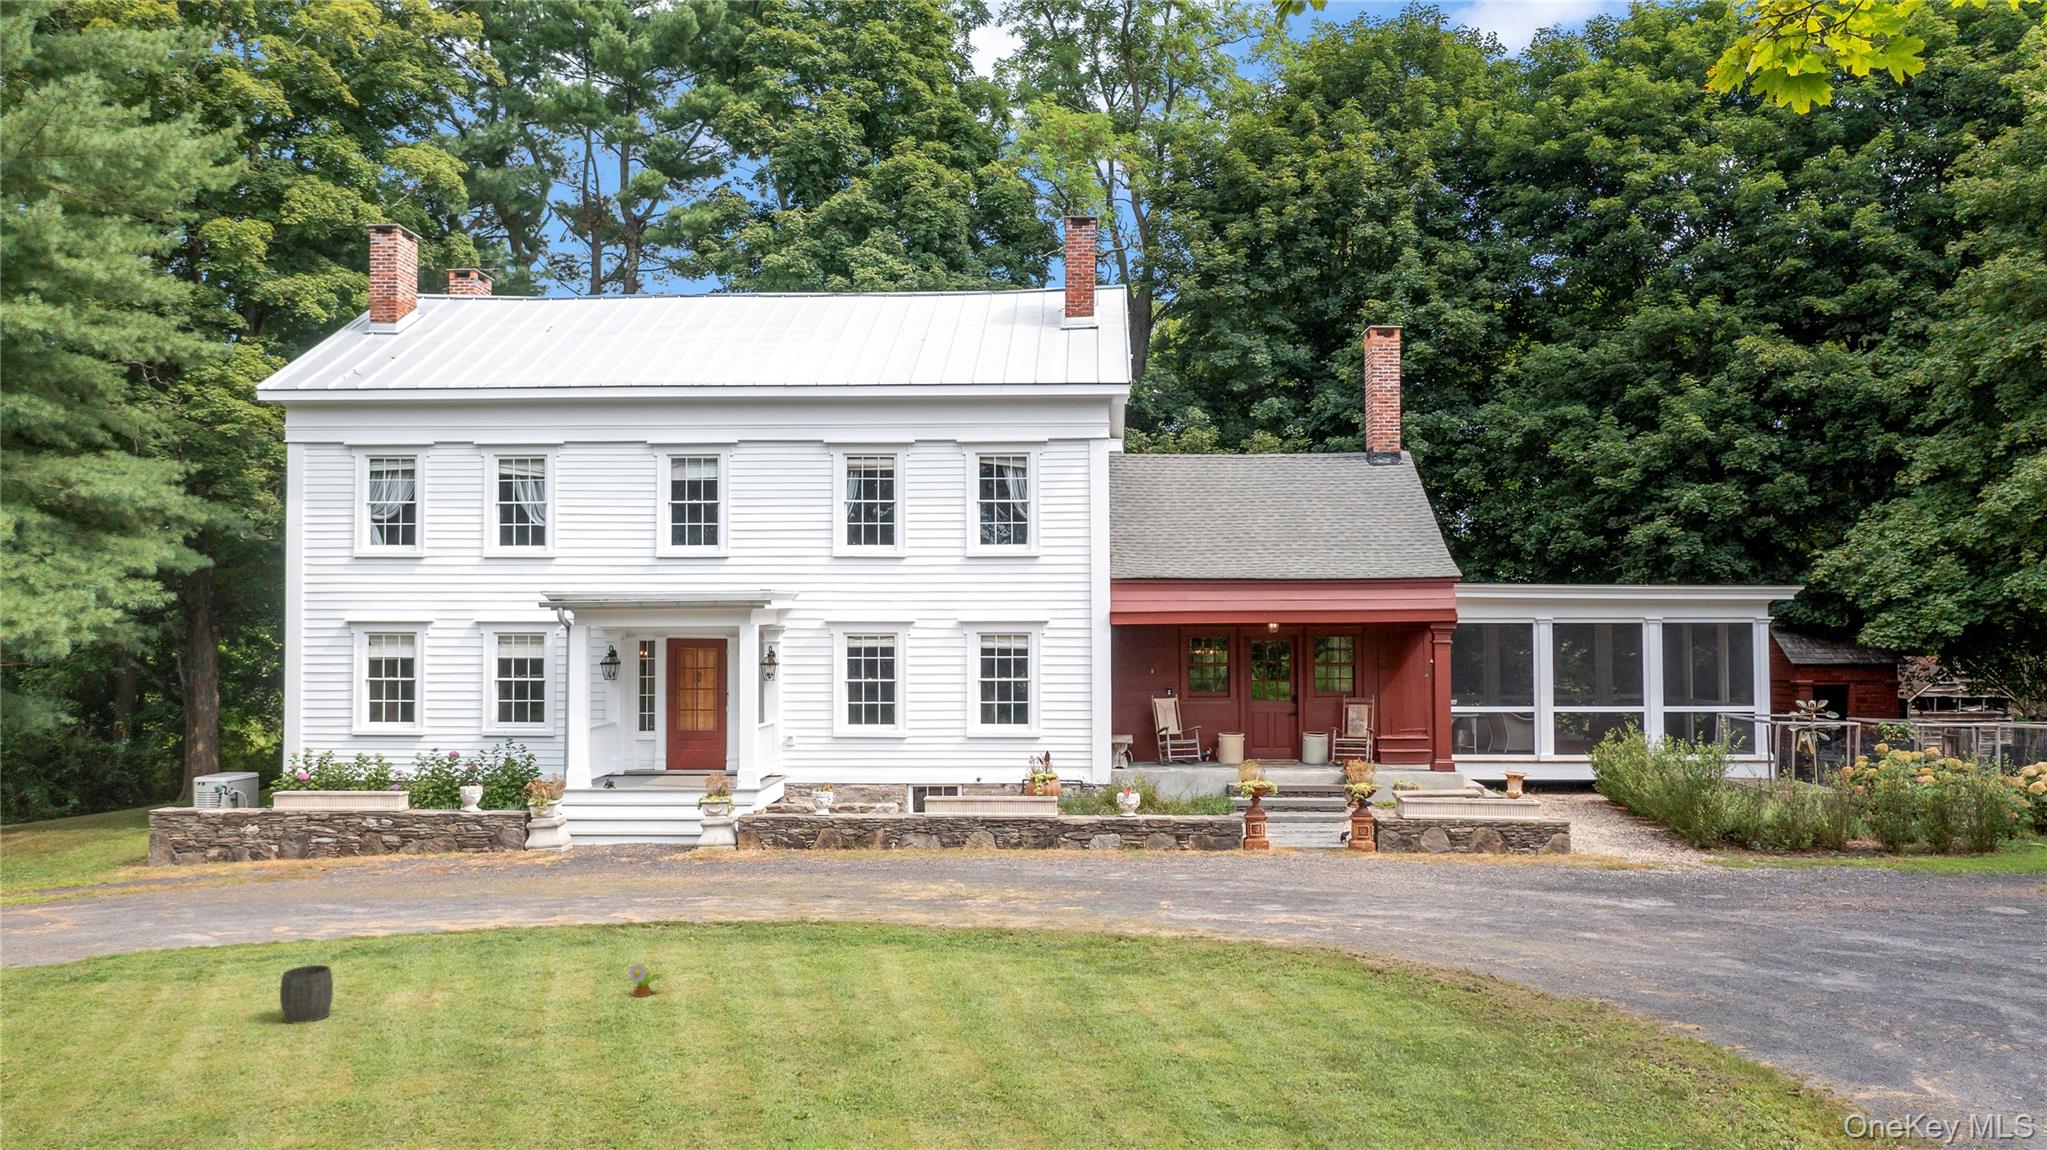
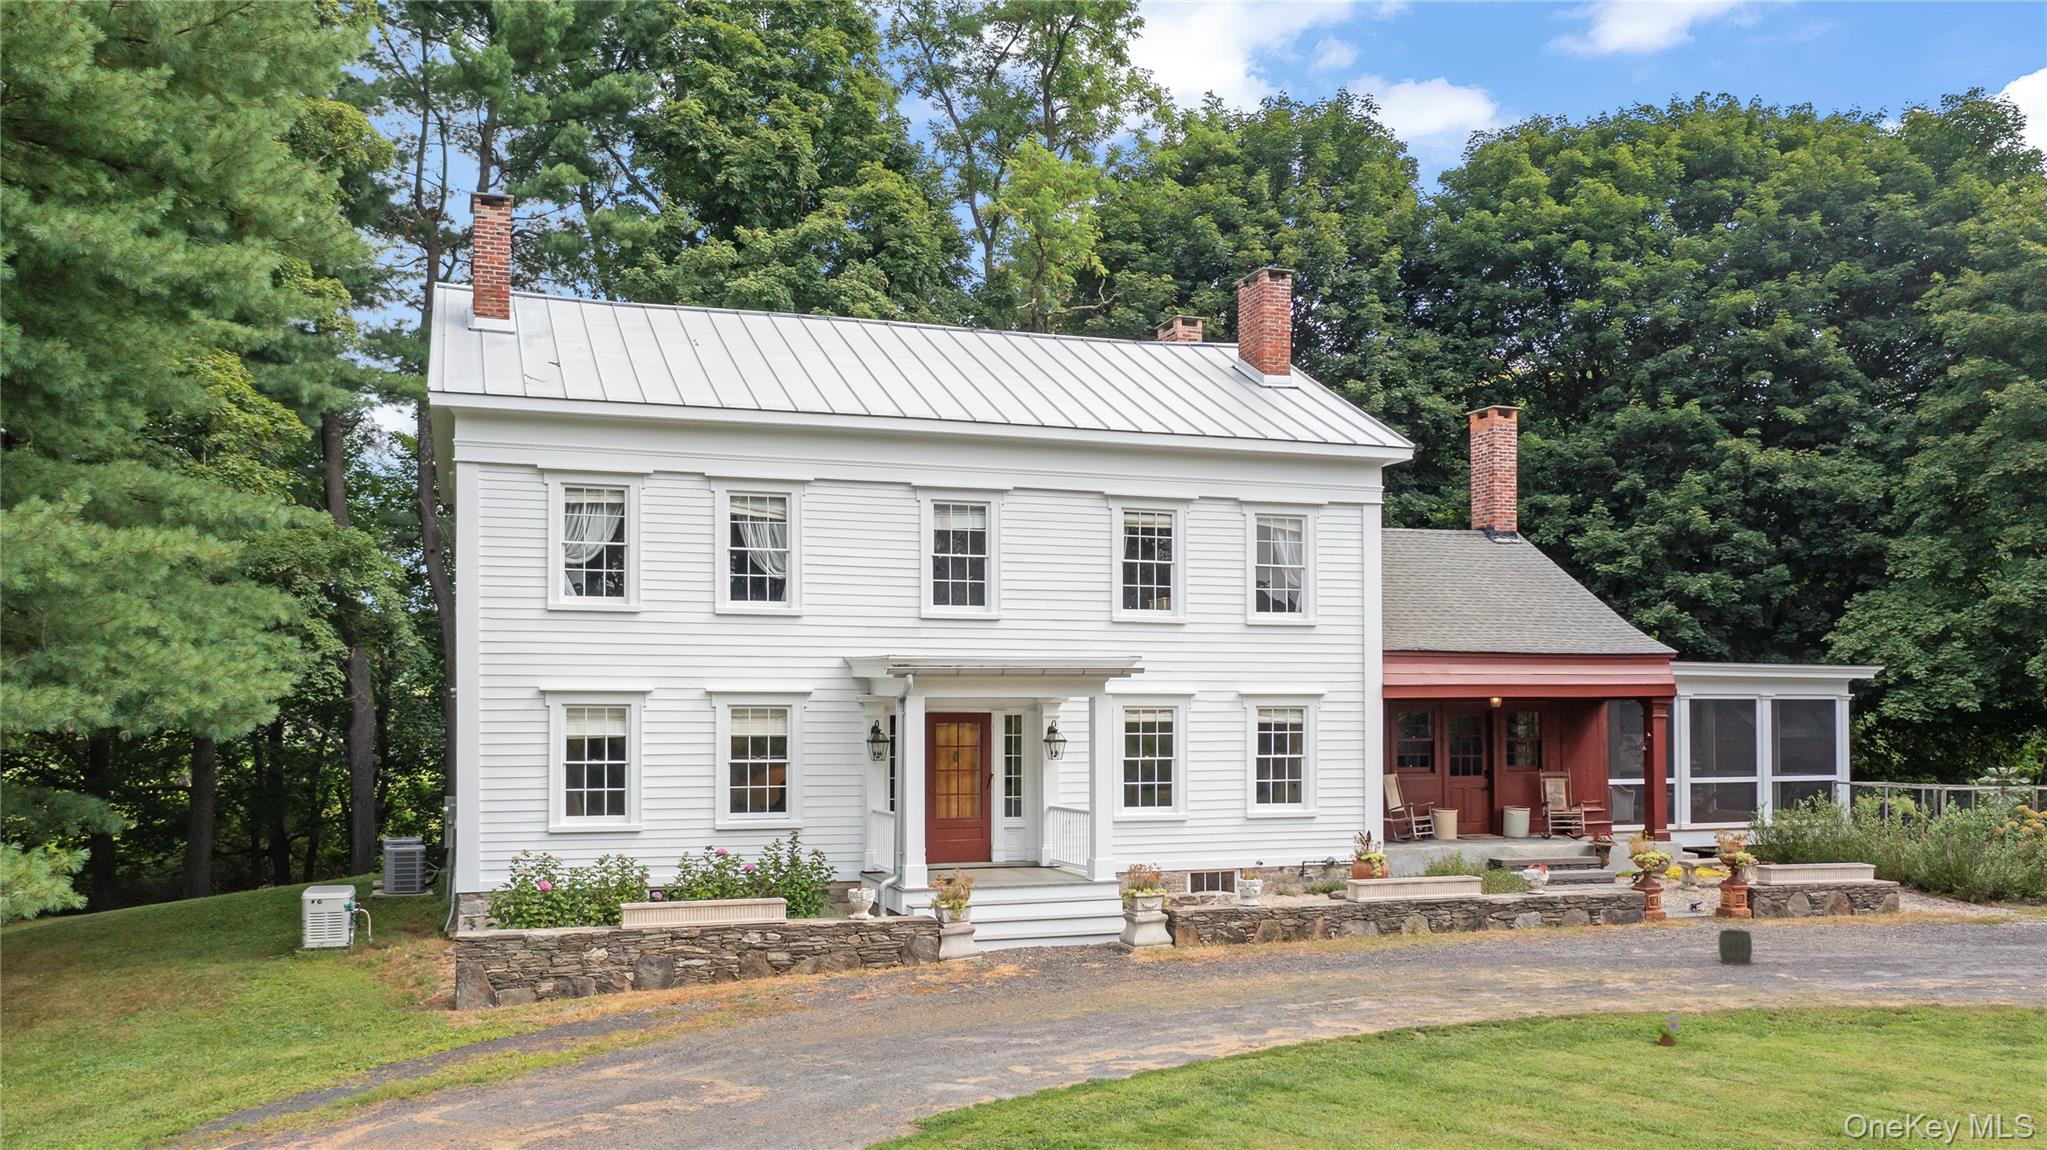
woven basket: present [280,965,333,1023] -> present [1719,929,1752,965]

